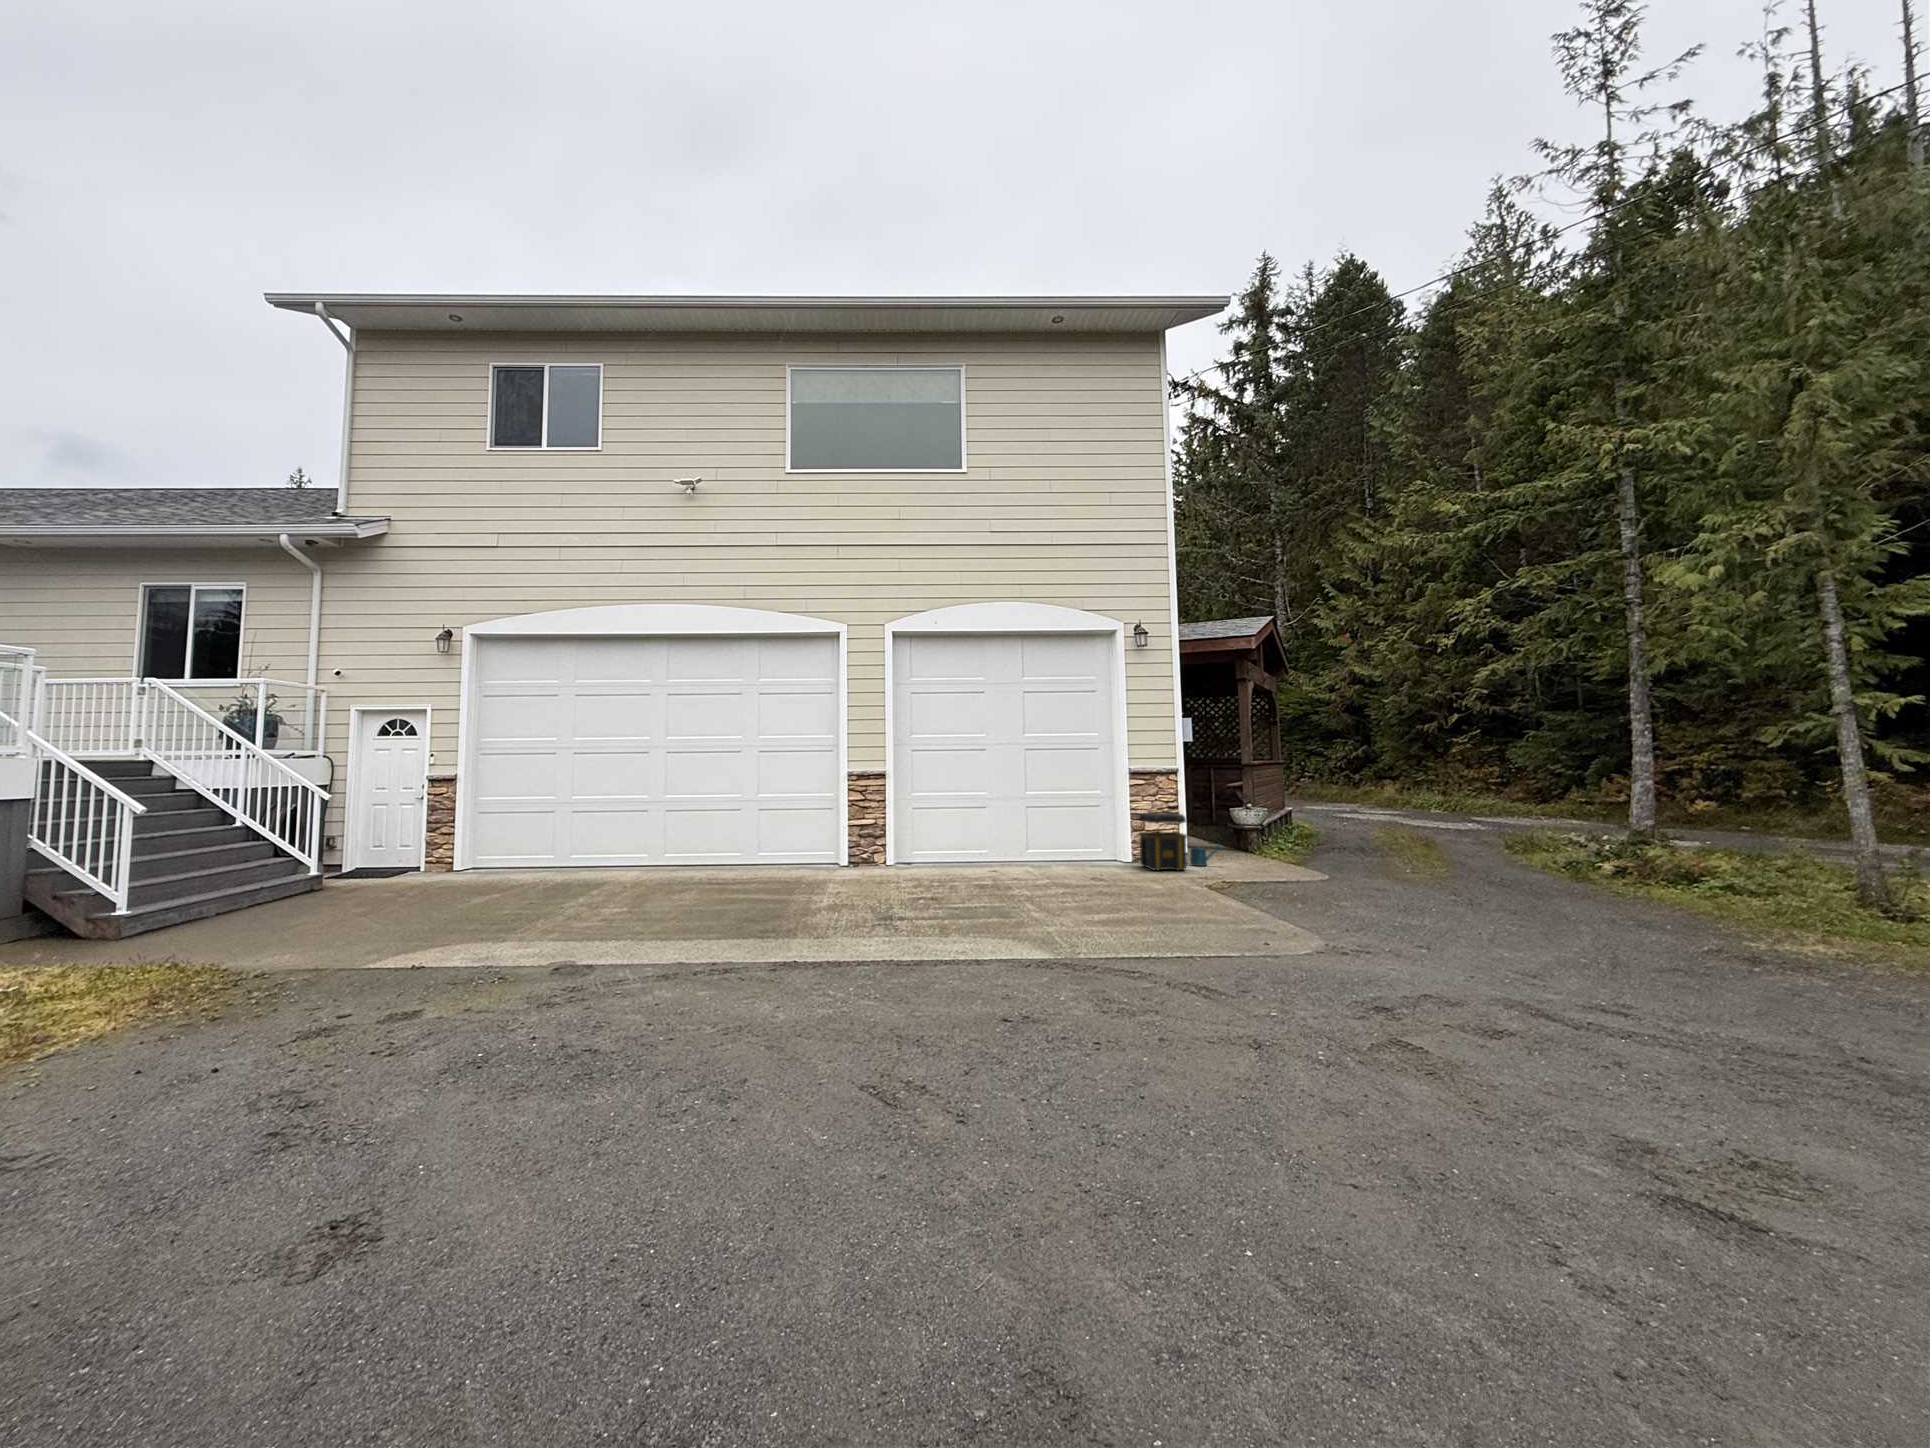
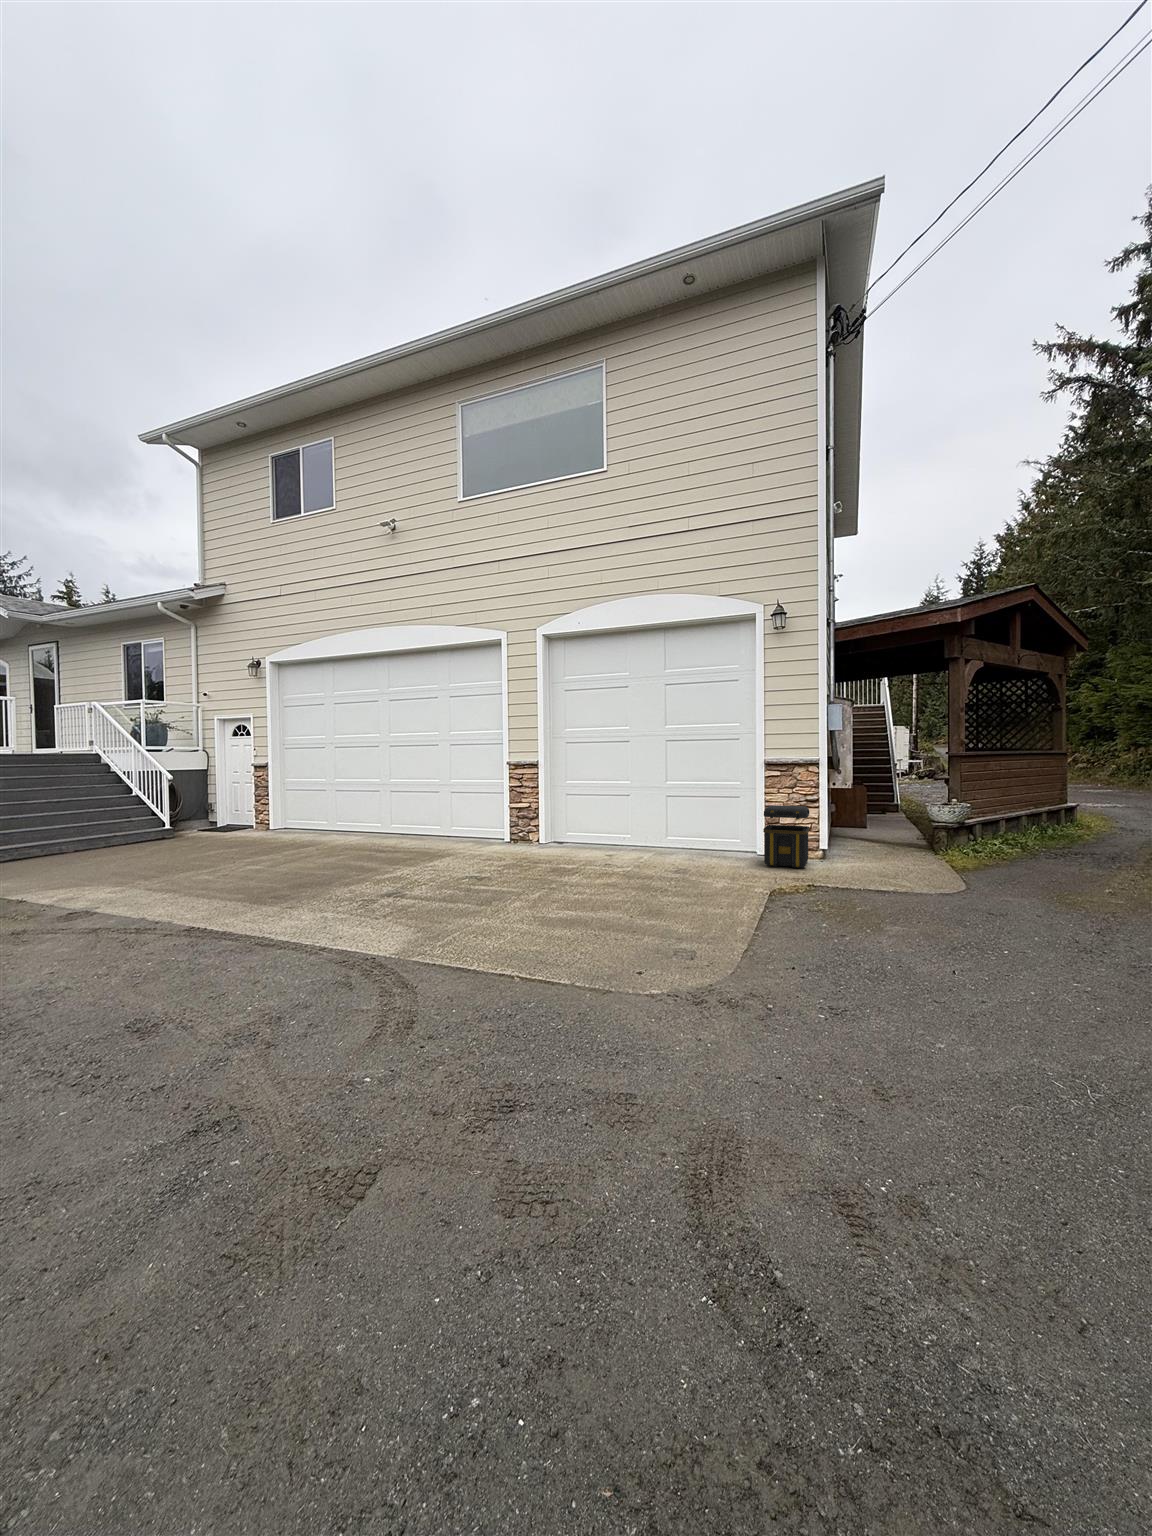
watering can: present [1188,844,1222,866] -> none [824,839,861,865]

